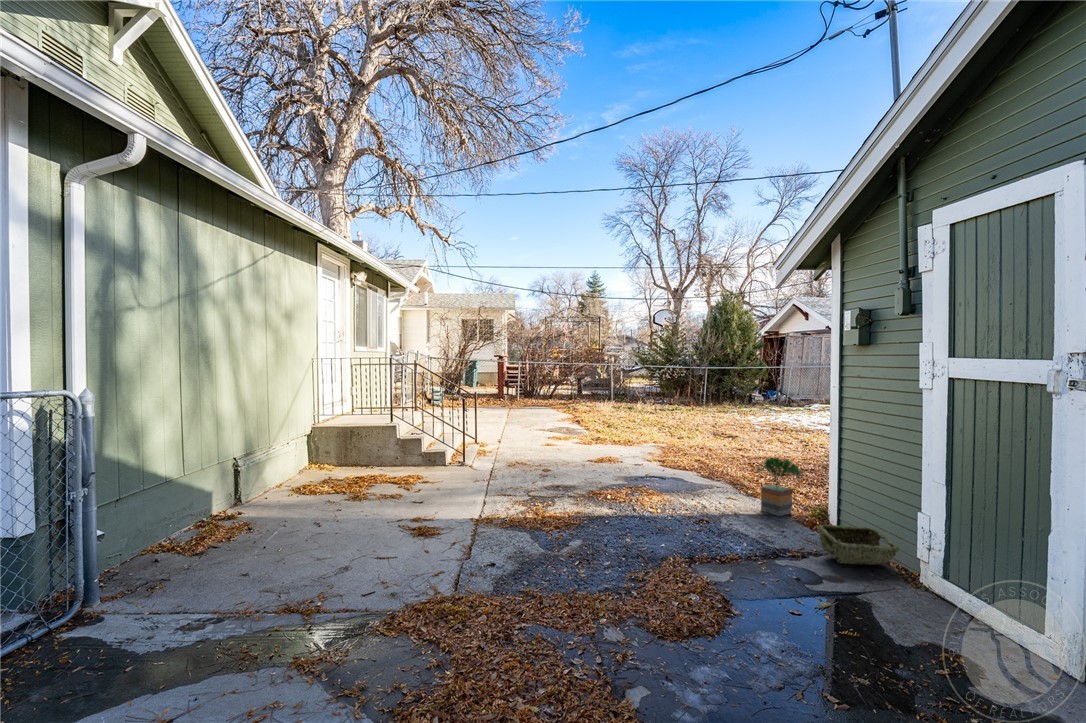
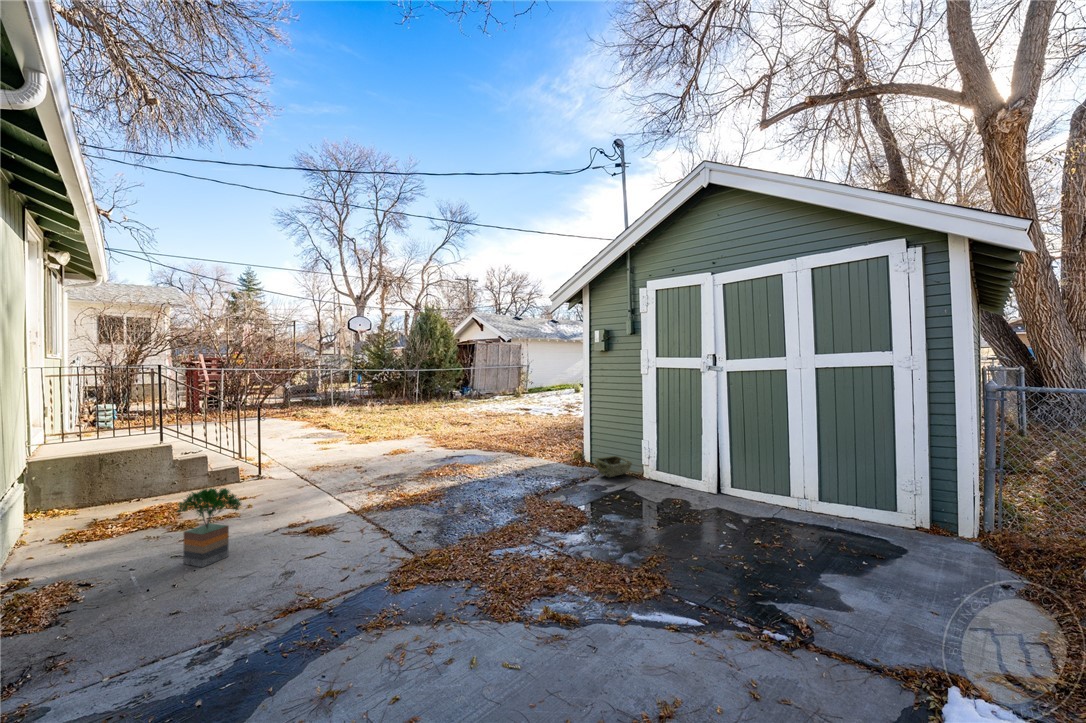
potted tree: present [757,457,801,516] -> present [177,488,242,567]

